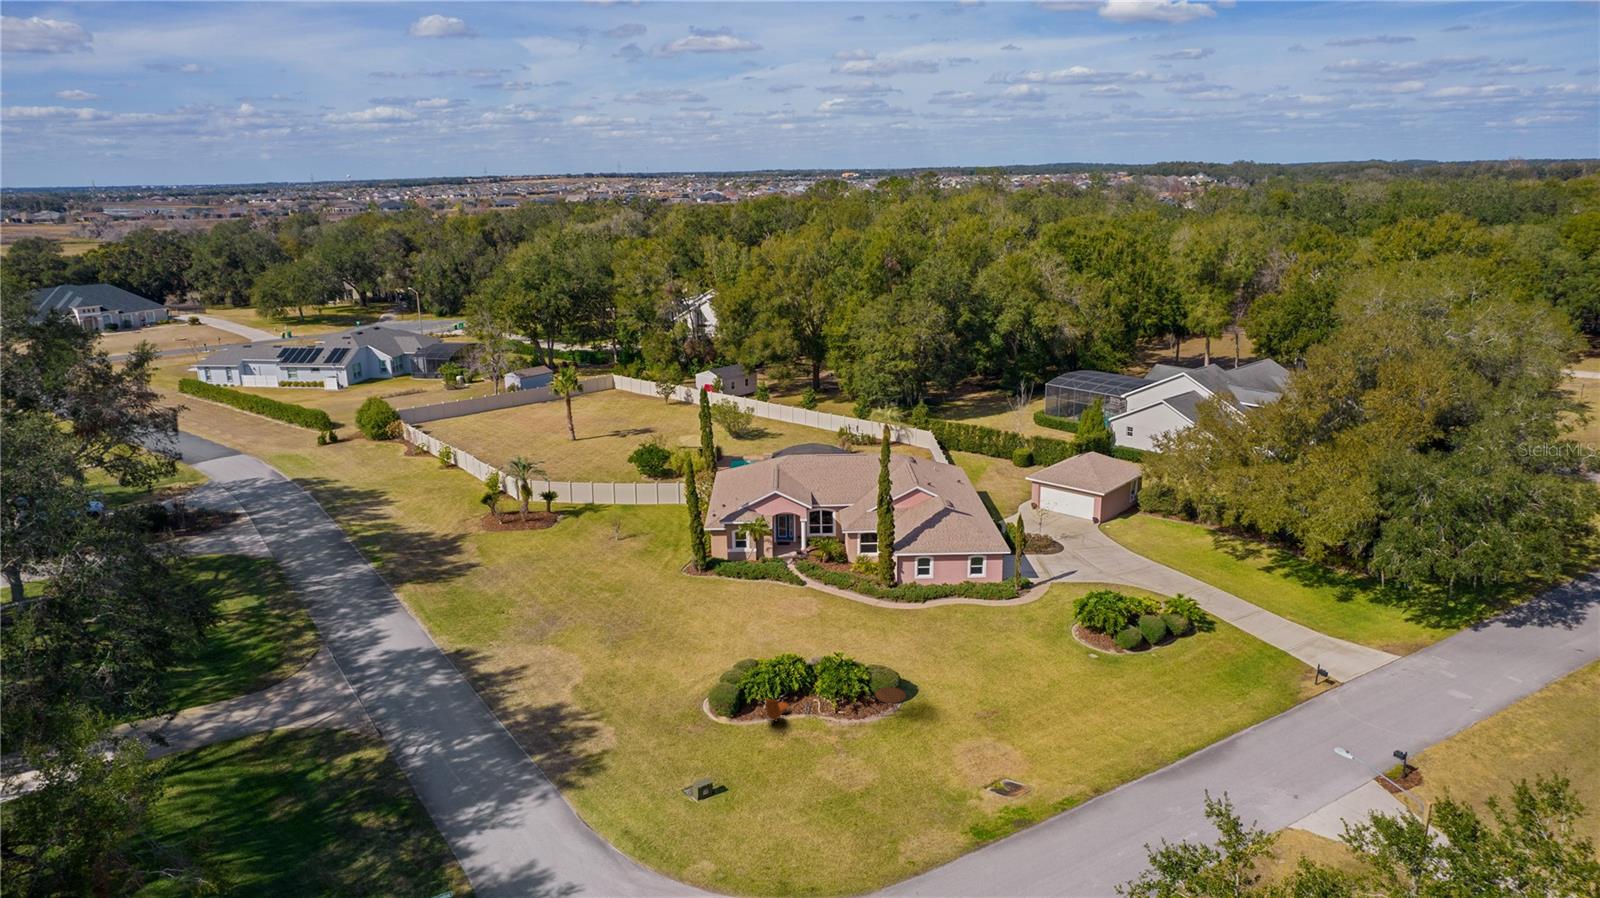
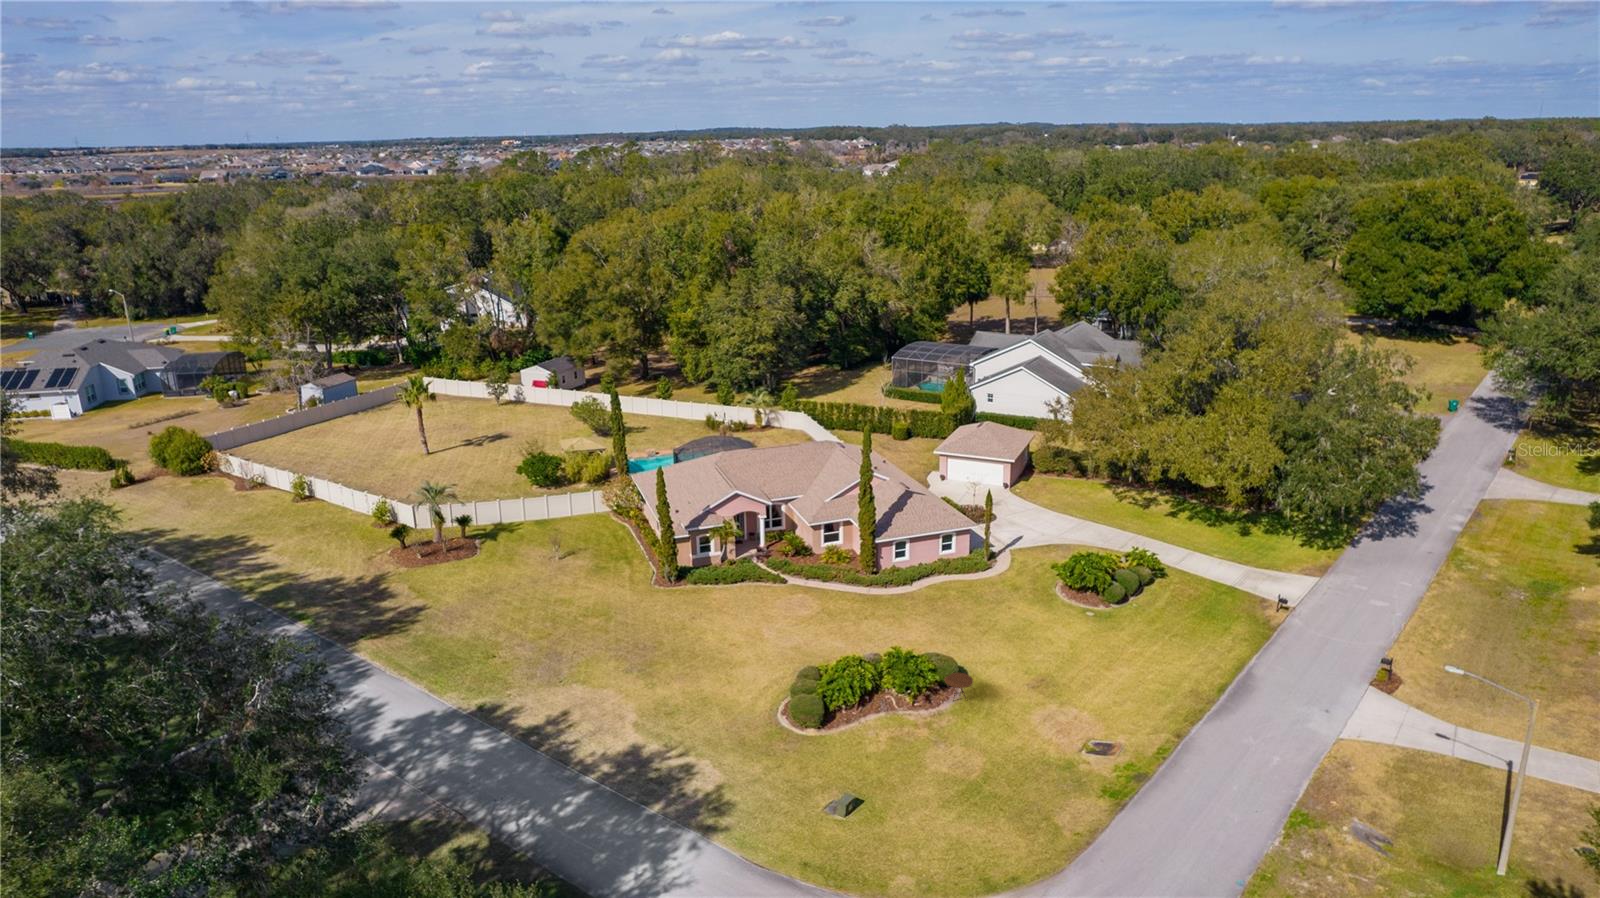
lounge chair: present [766,698,789,723] -> none [854,704,872,730]

